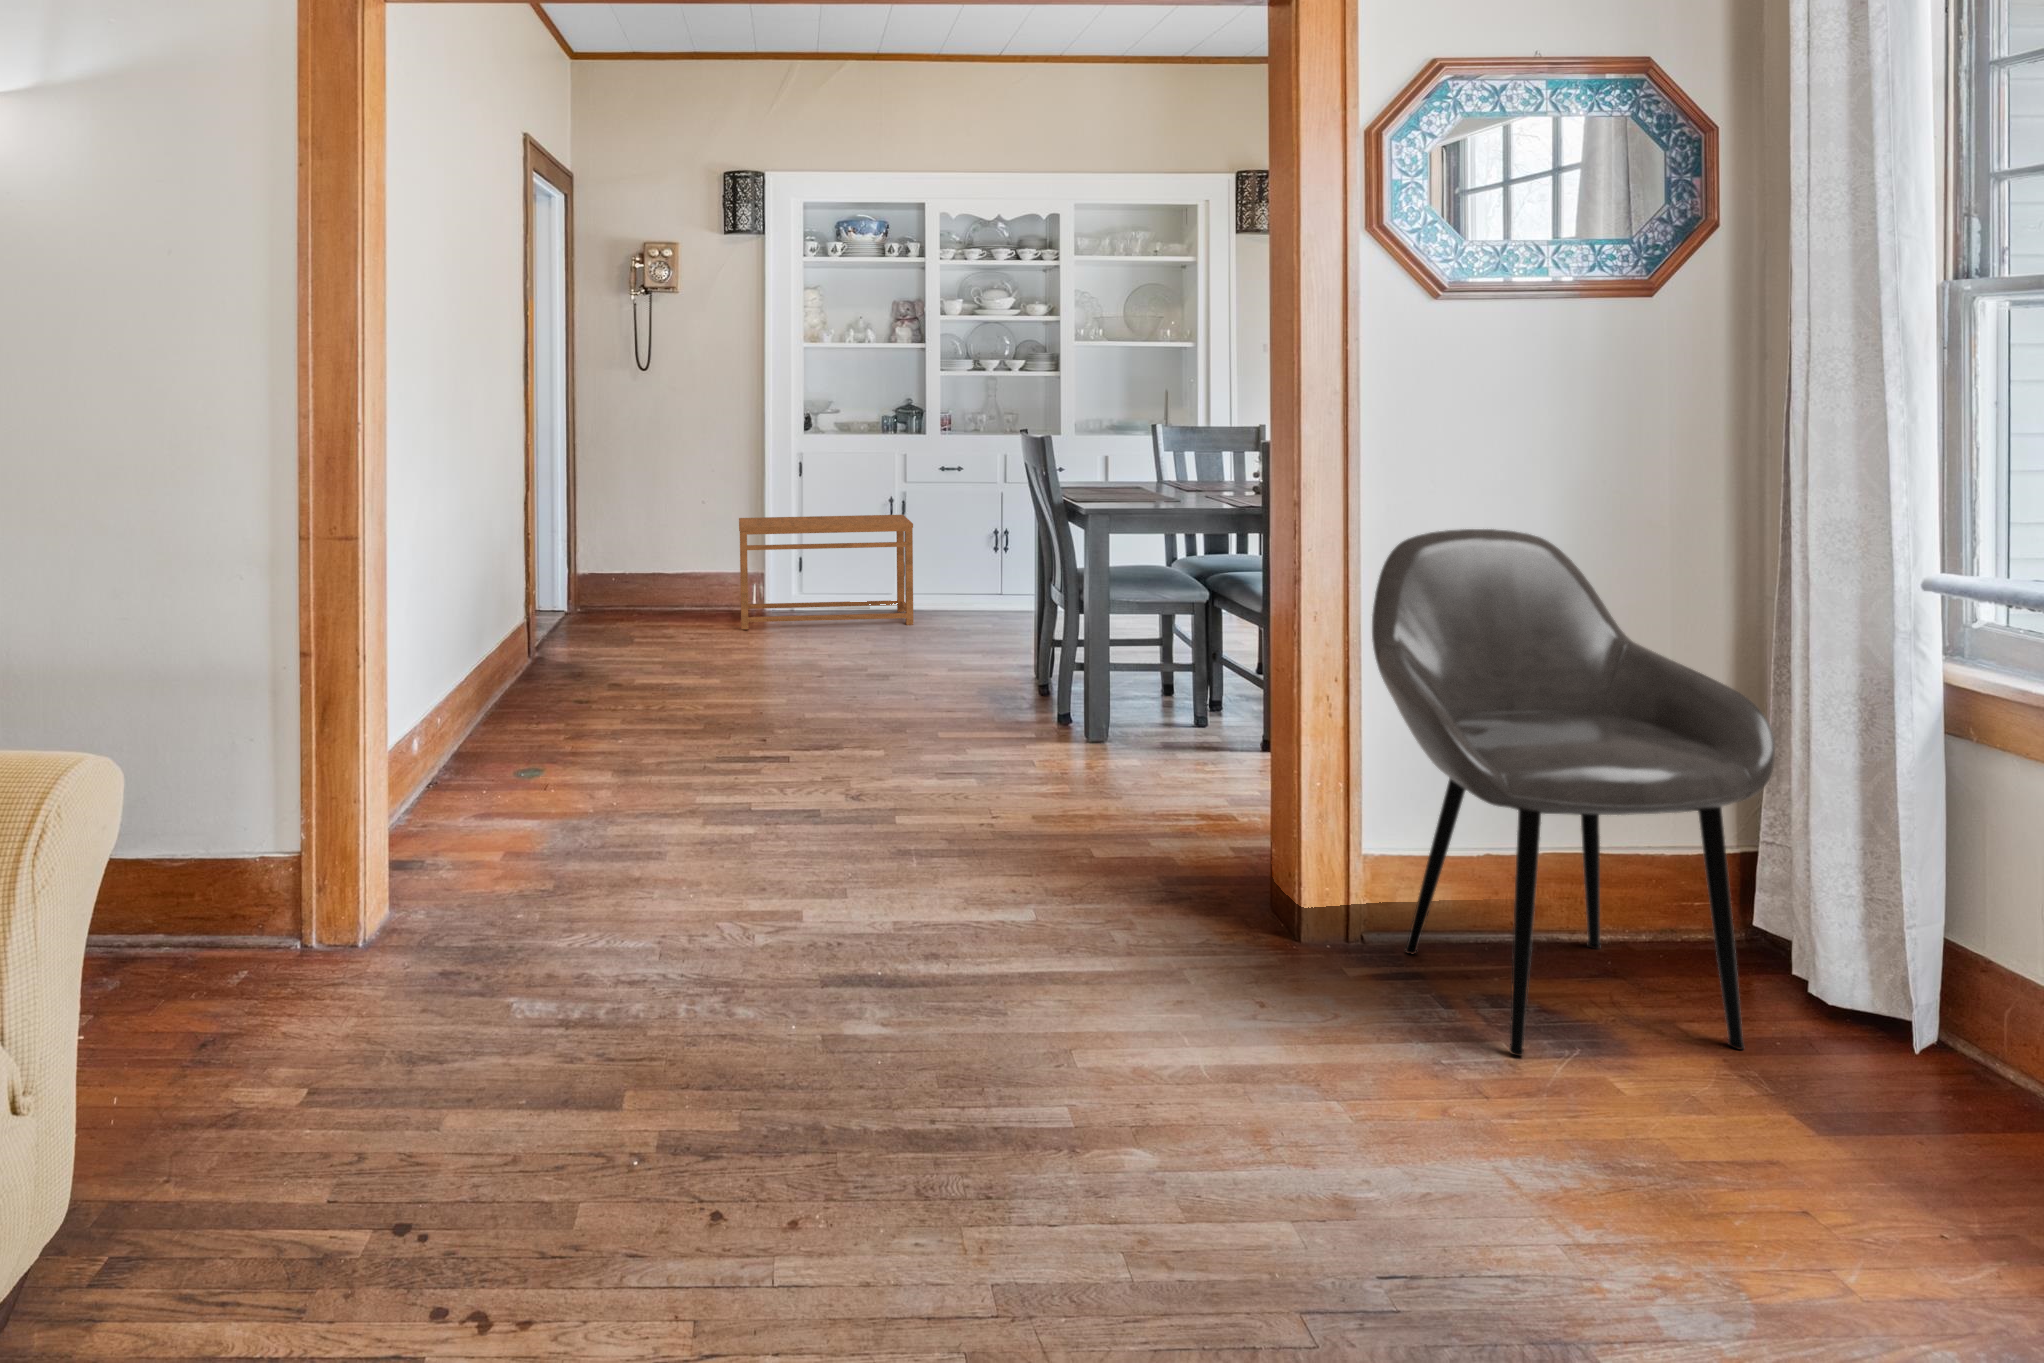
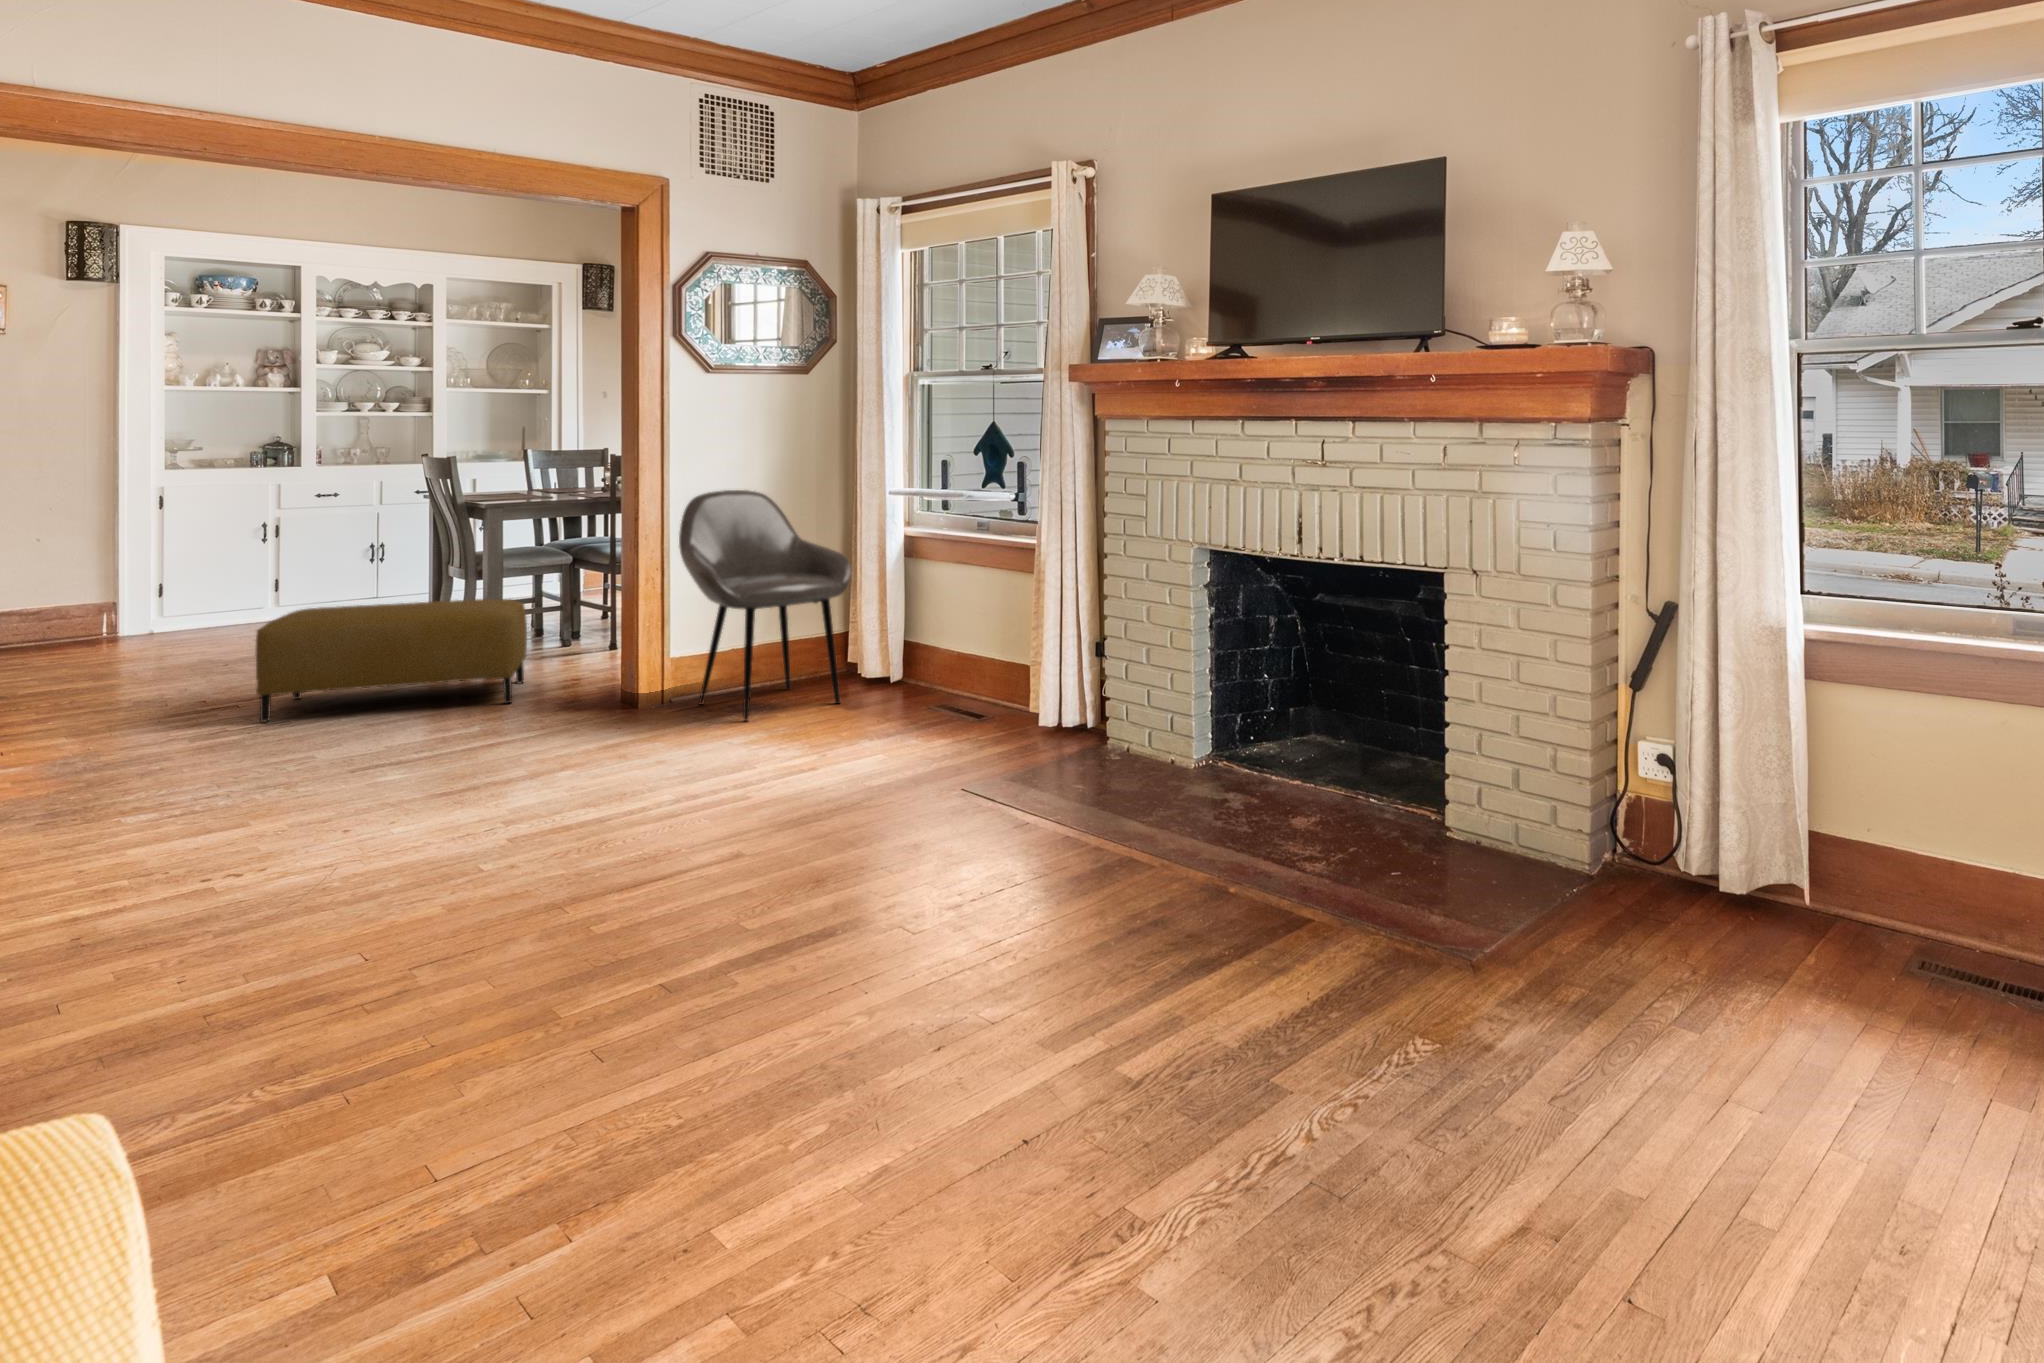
side table: present [739,515,913,630] -> none [94,536,299,647]
ottoman: none [776,646,1125,851] -> present [256,599,527,722]

